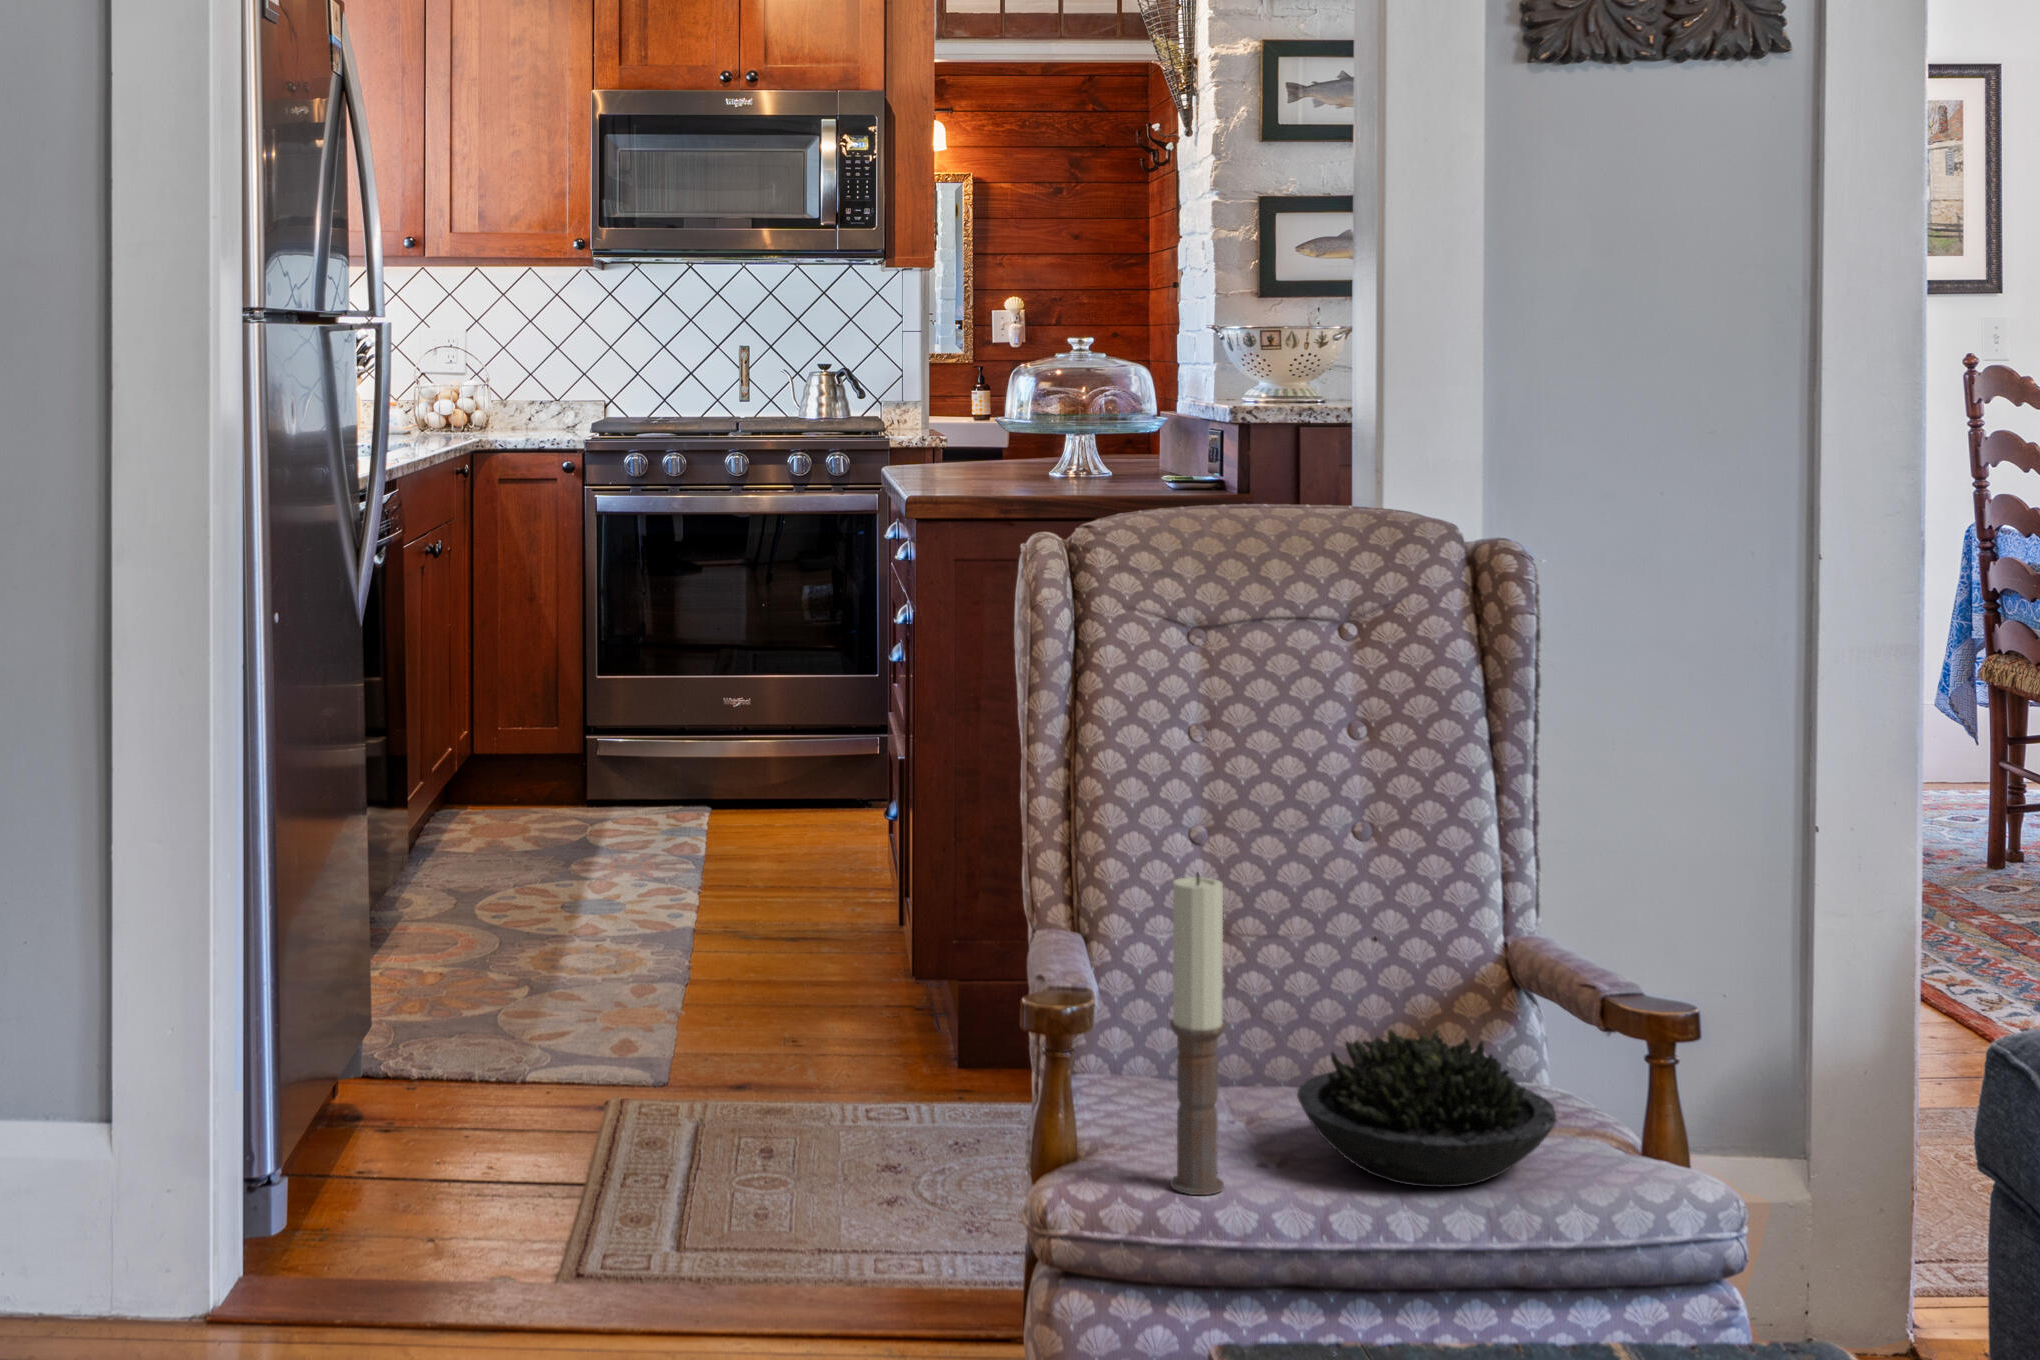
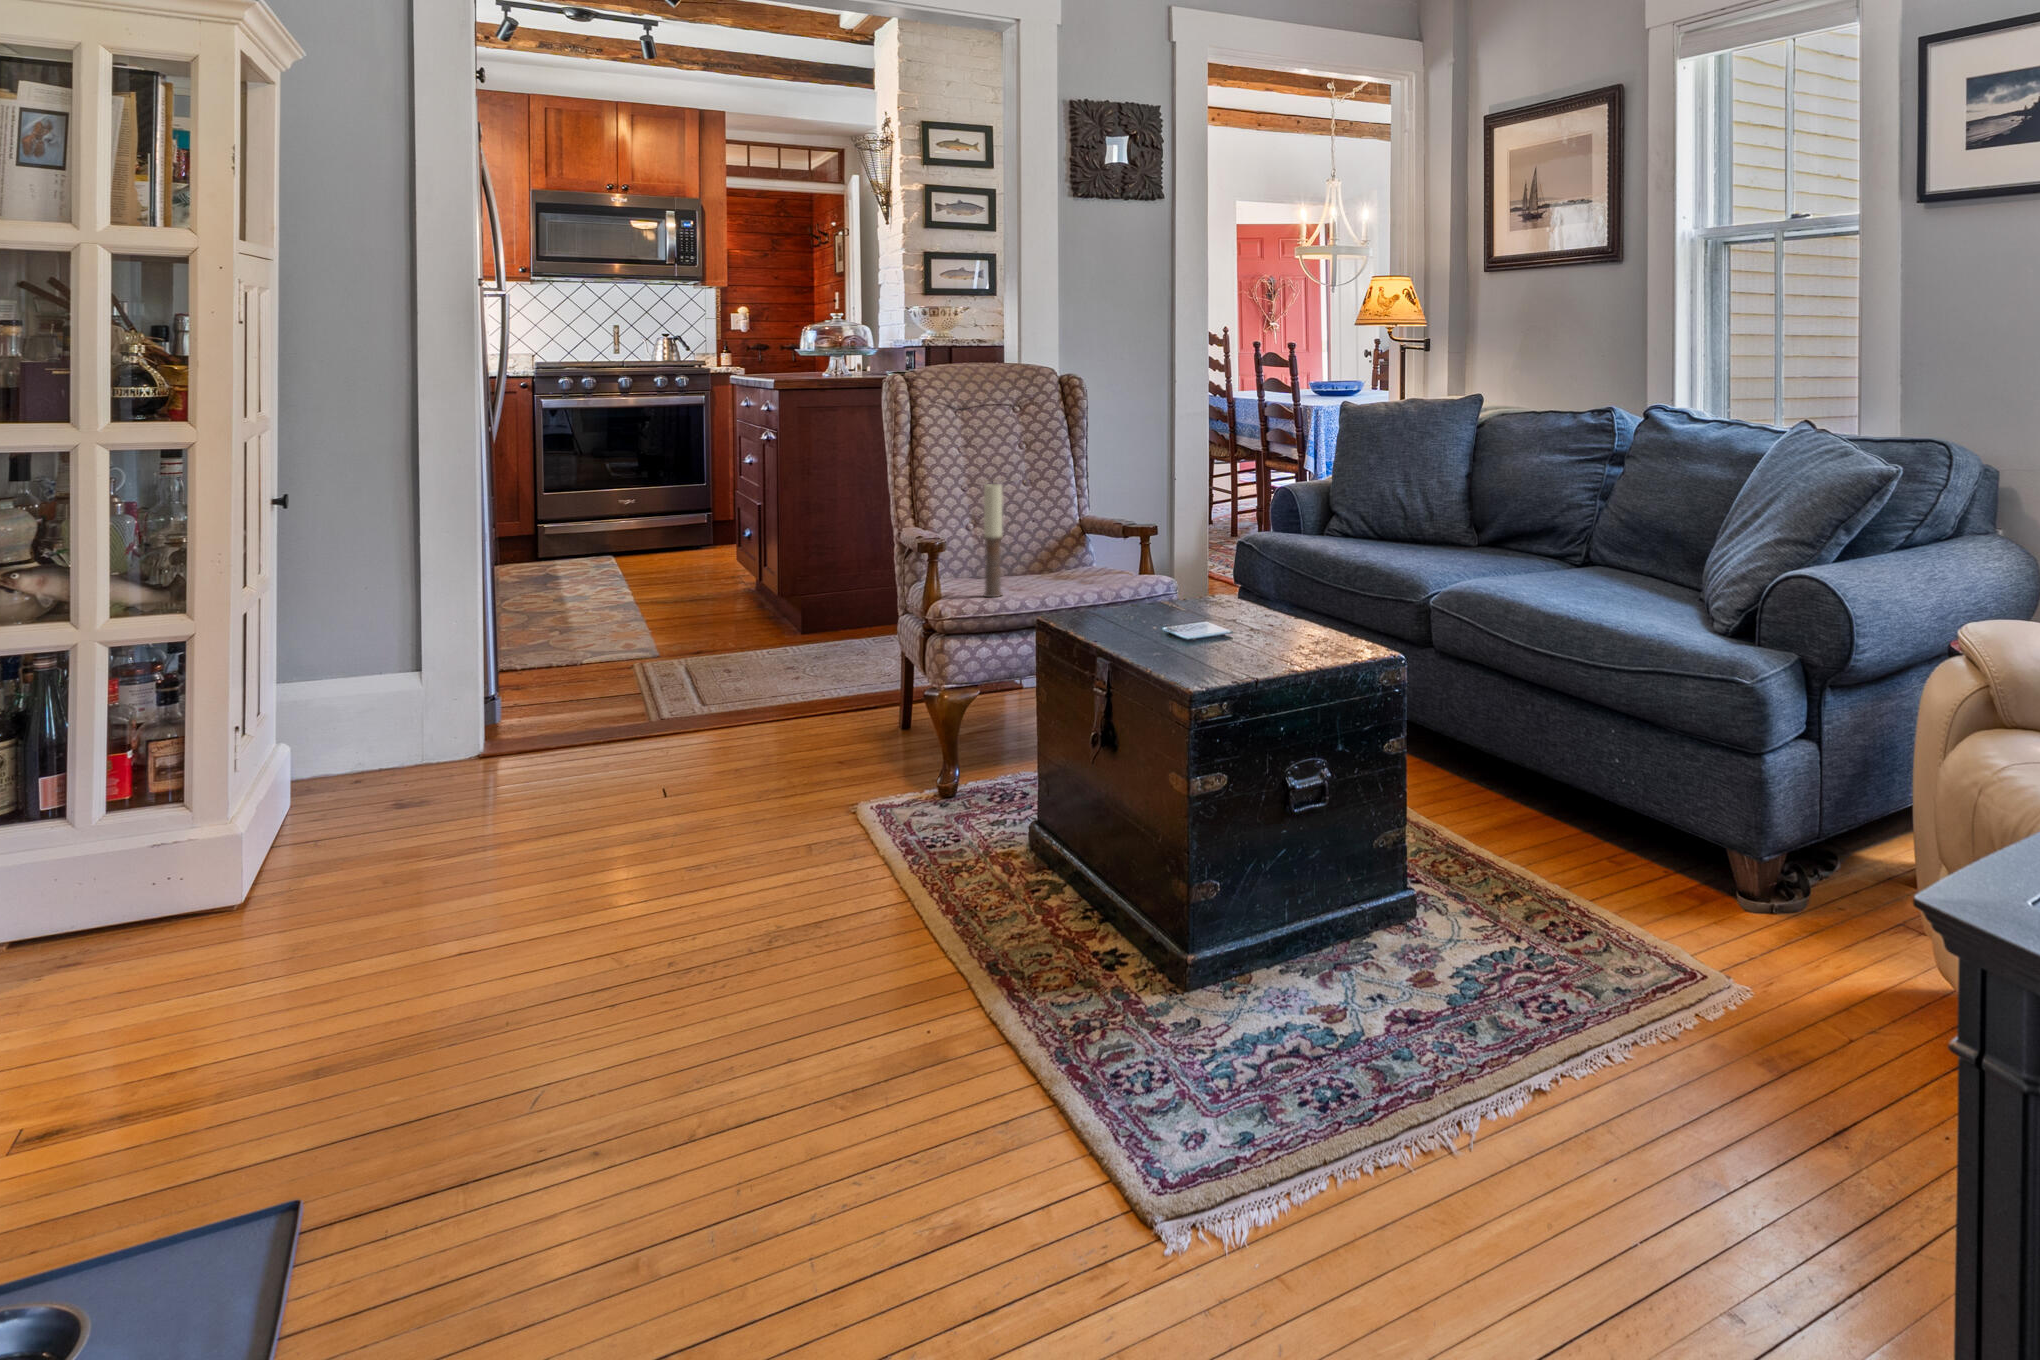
succulent plant: present [1297,1029,1556,1187] -> none [1023,537,1115,588]

